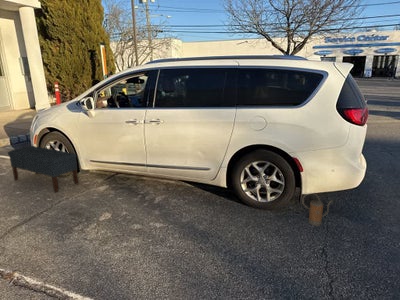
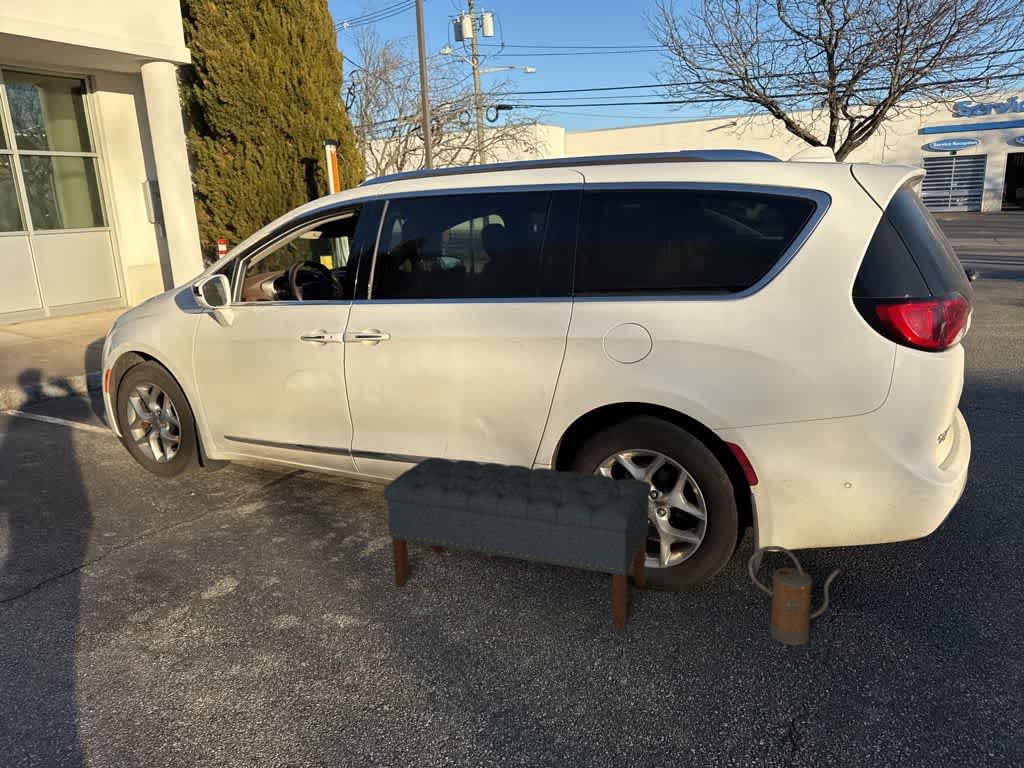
bench: present [8,146,78,192] -> present [384,458,651,629]

